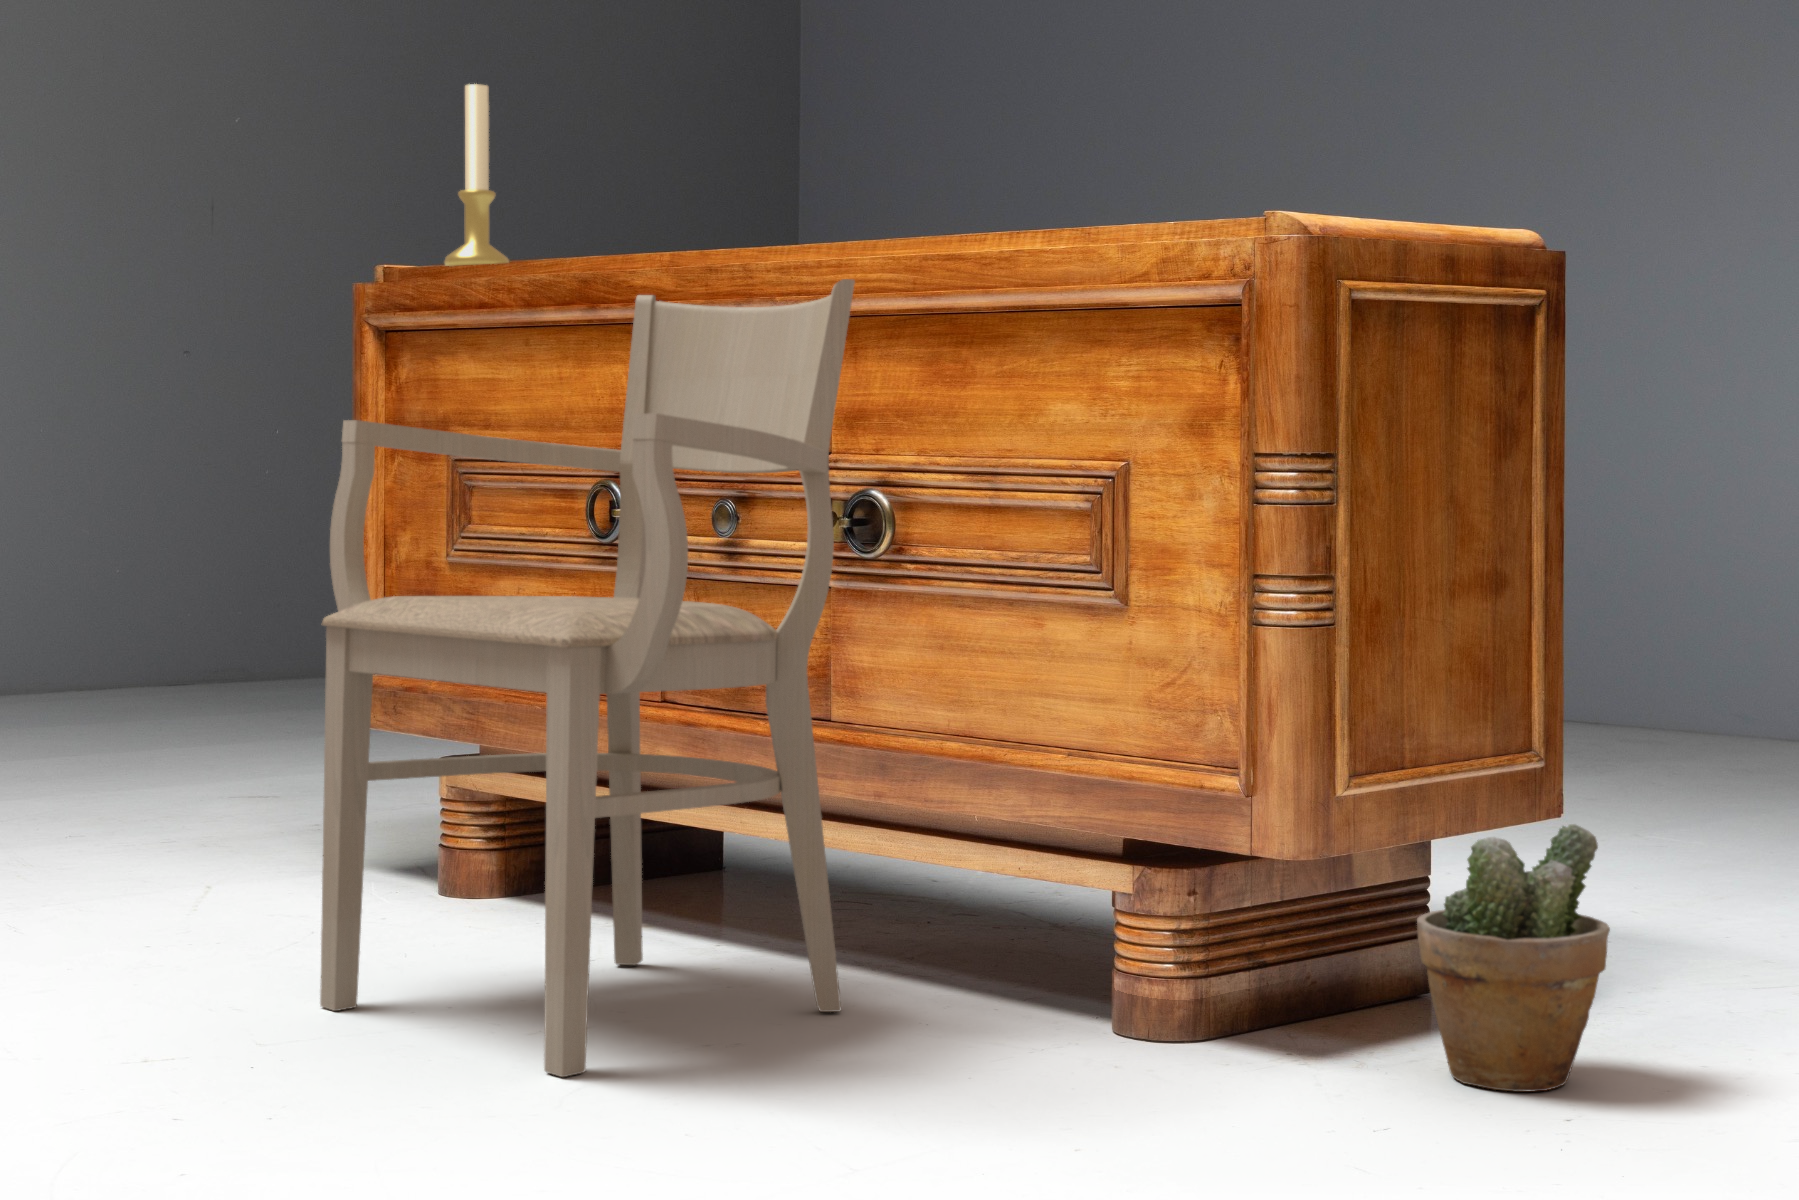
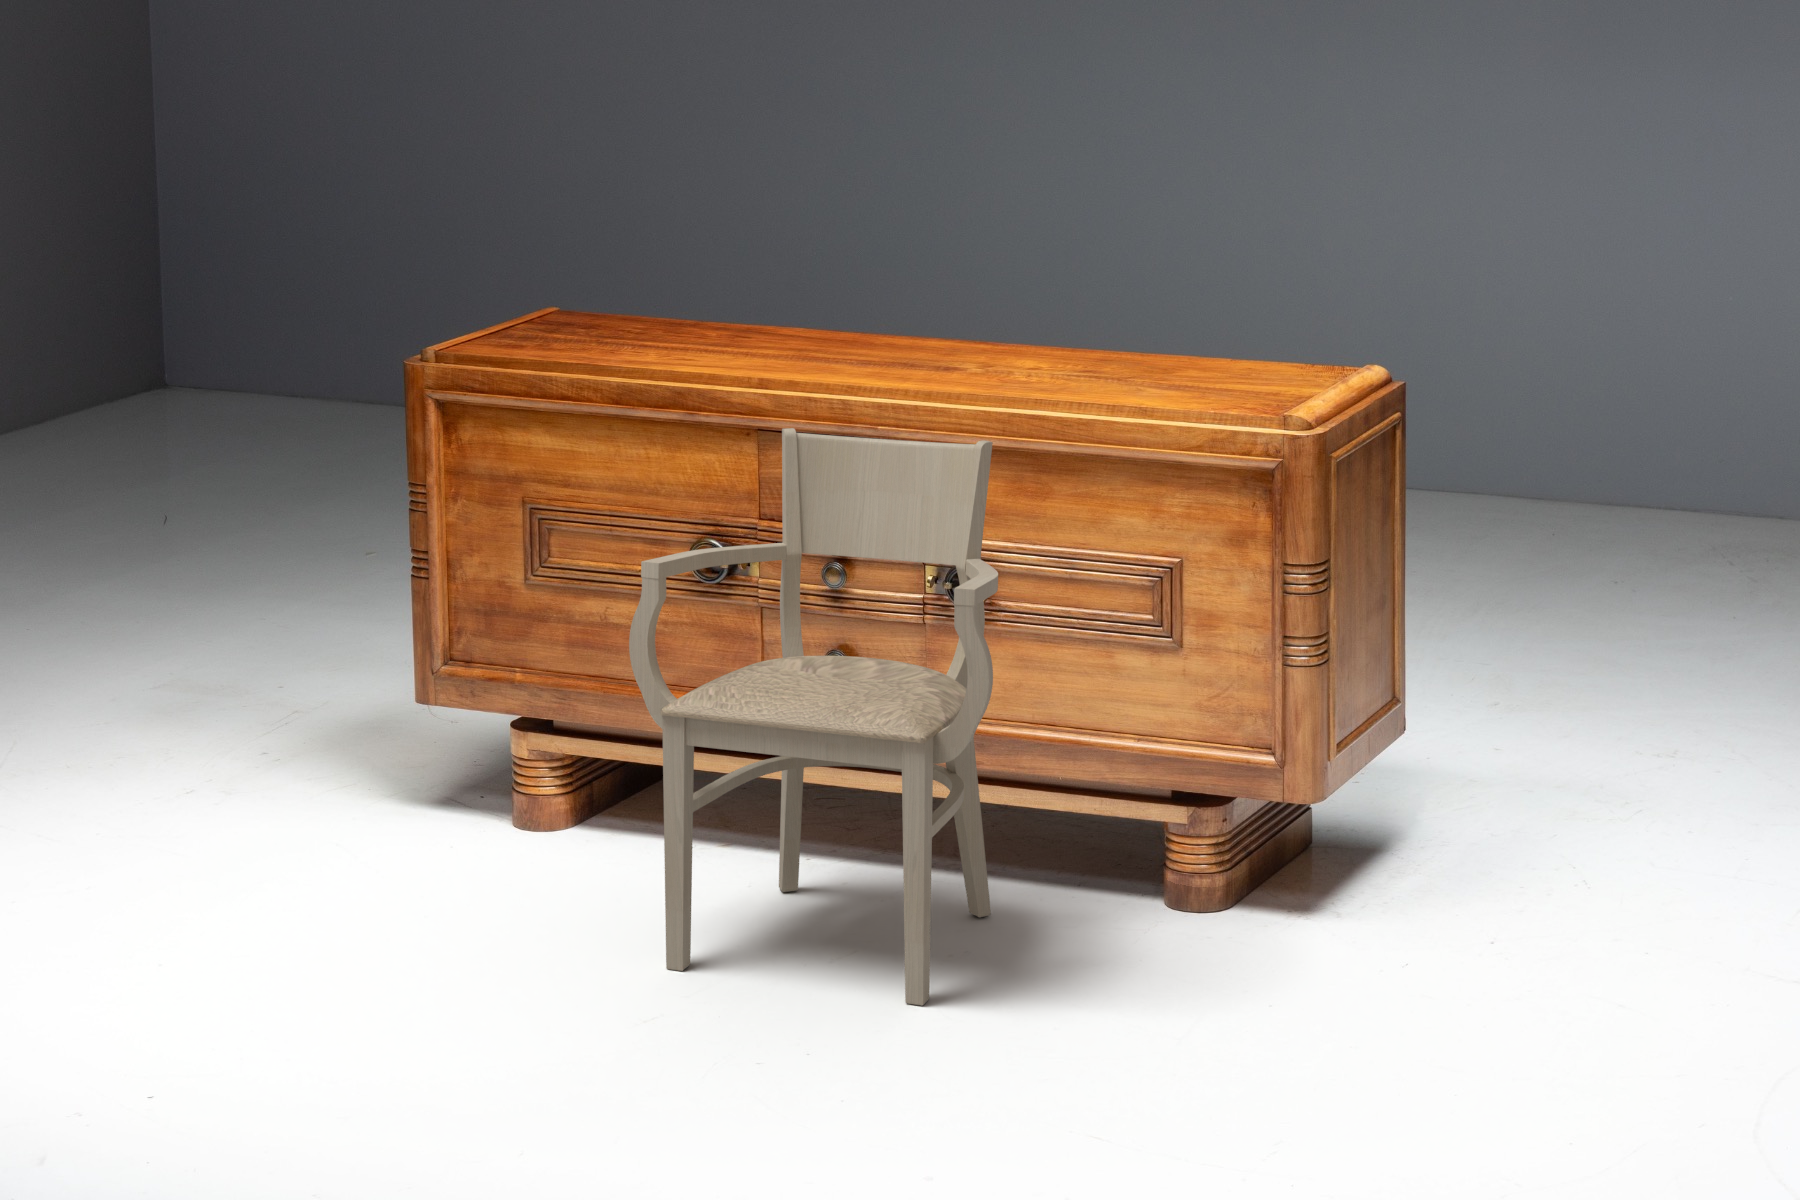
candle holder: present [445,83,509,266] -> none [548,228,598,378]
potted plant: present [1417,824,1610,1091] -> none [1360,758,1473,920]

